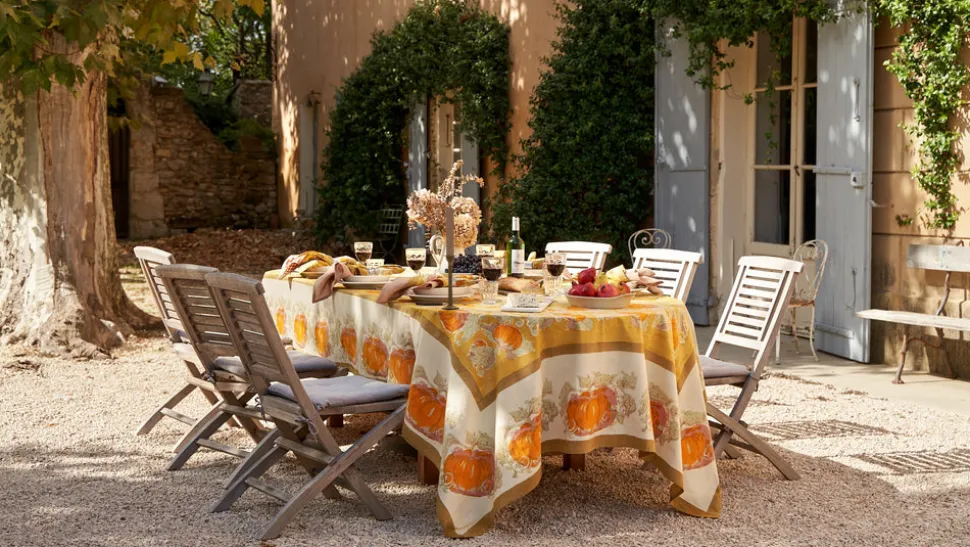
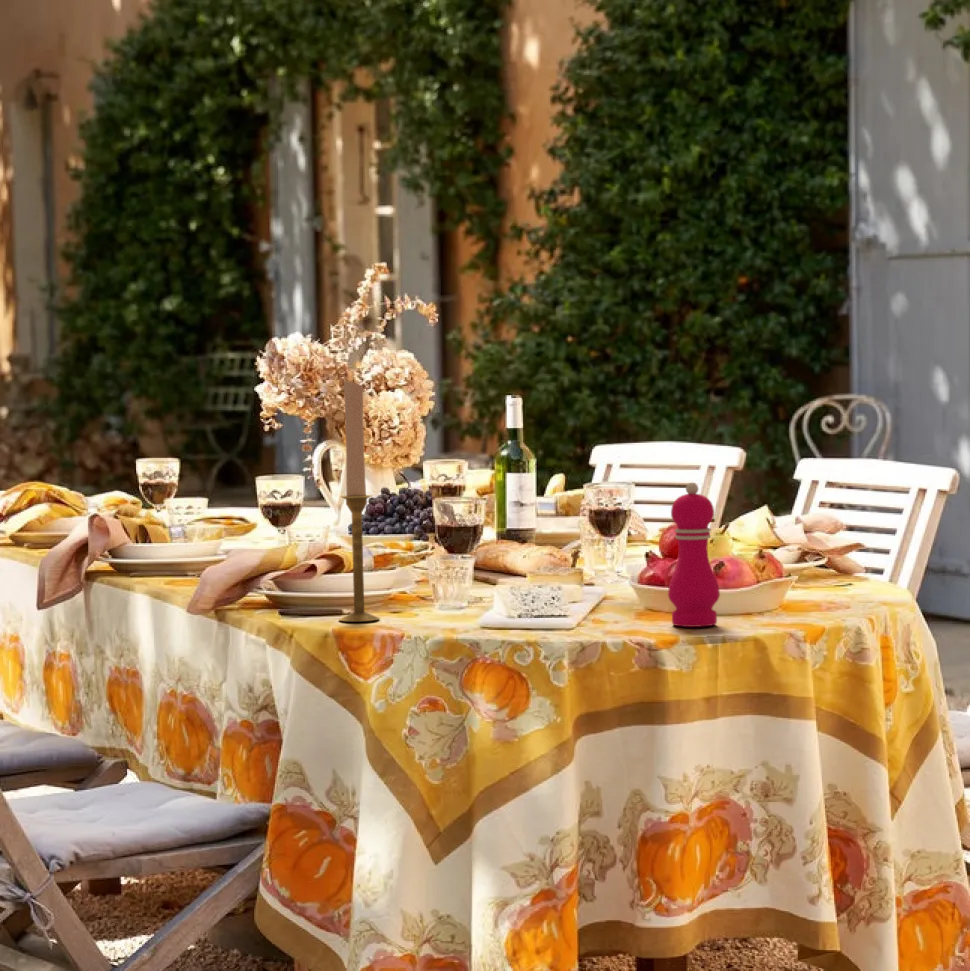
pepper mill: none [582,252,604,313] -> present [668,483,720,627]

